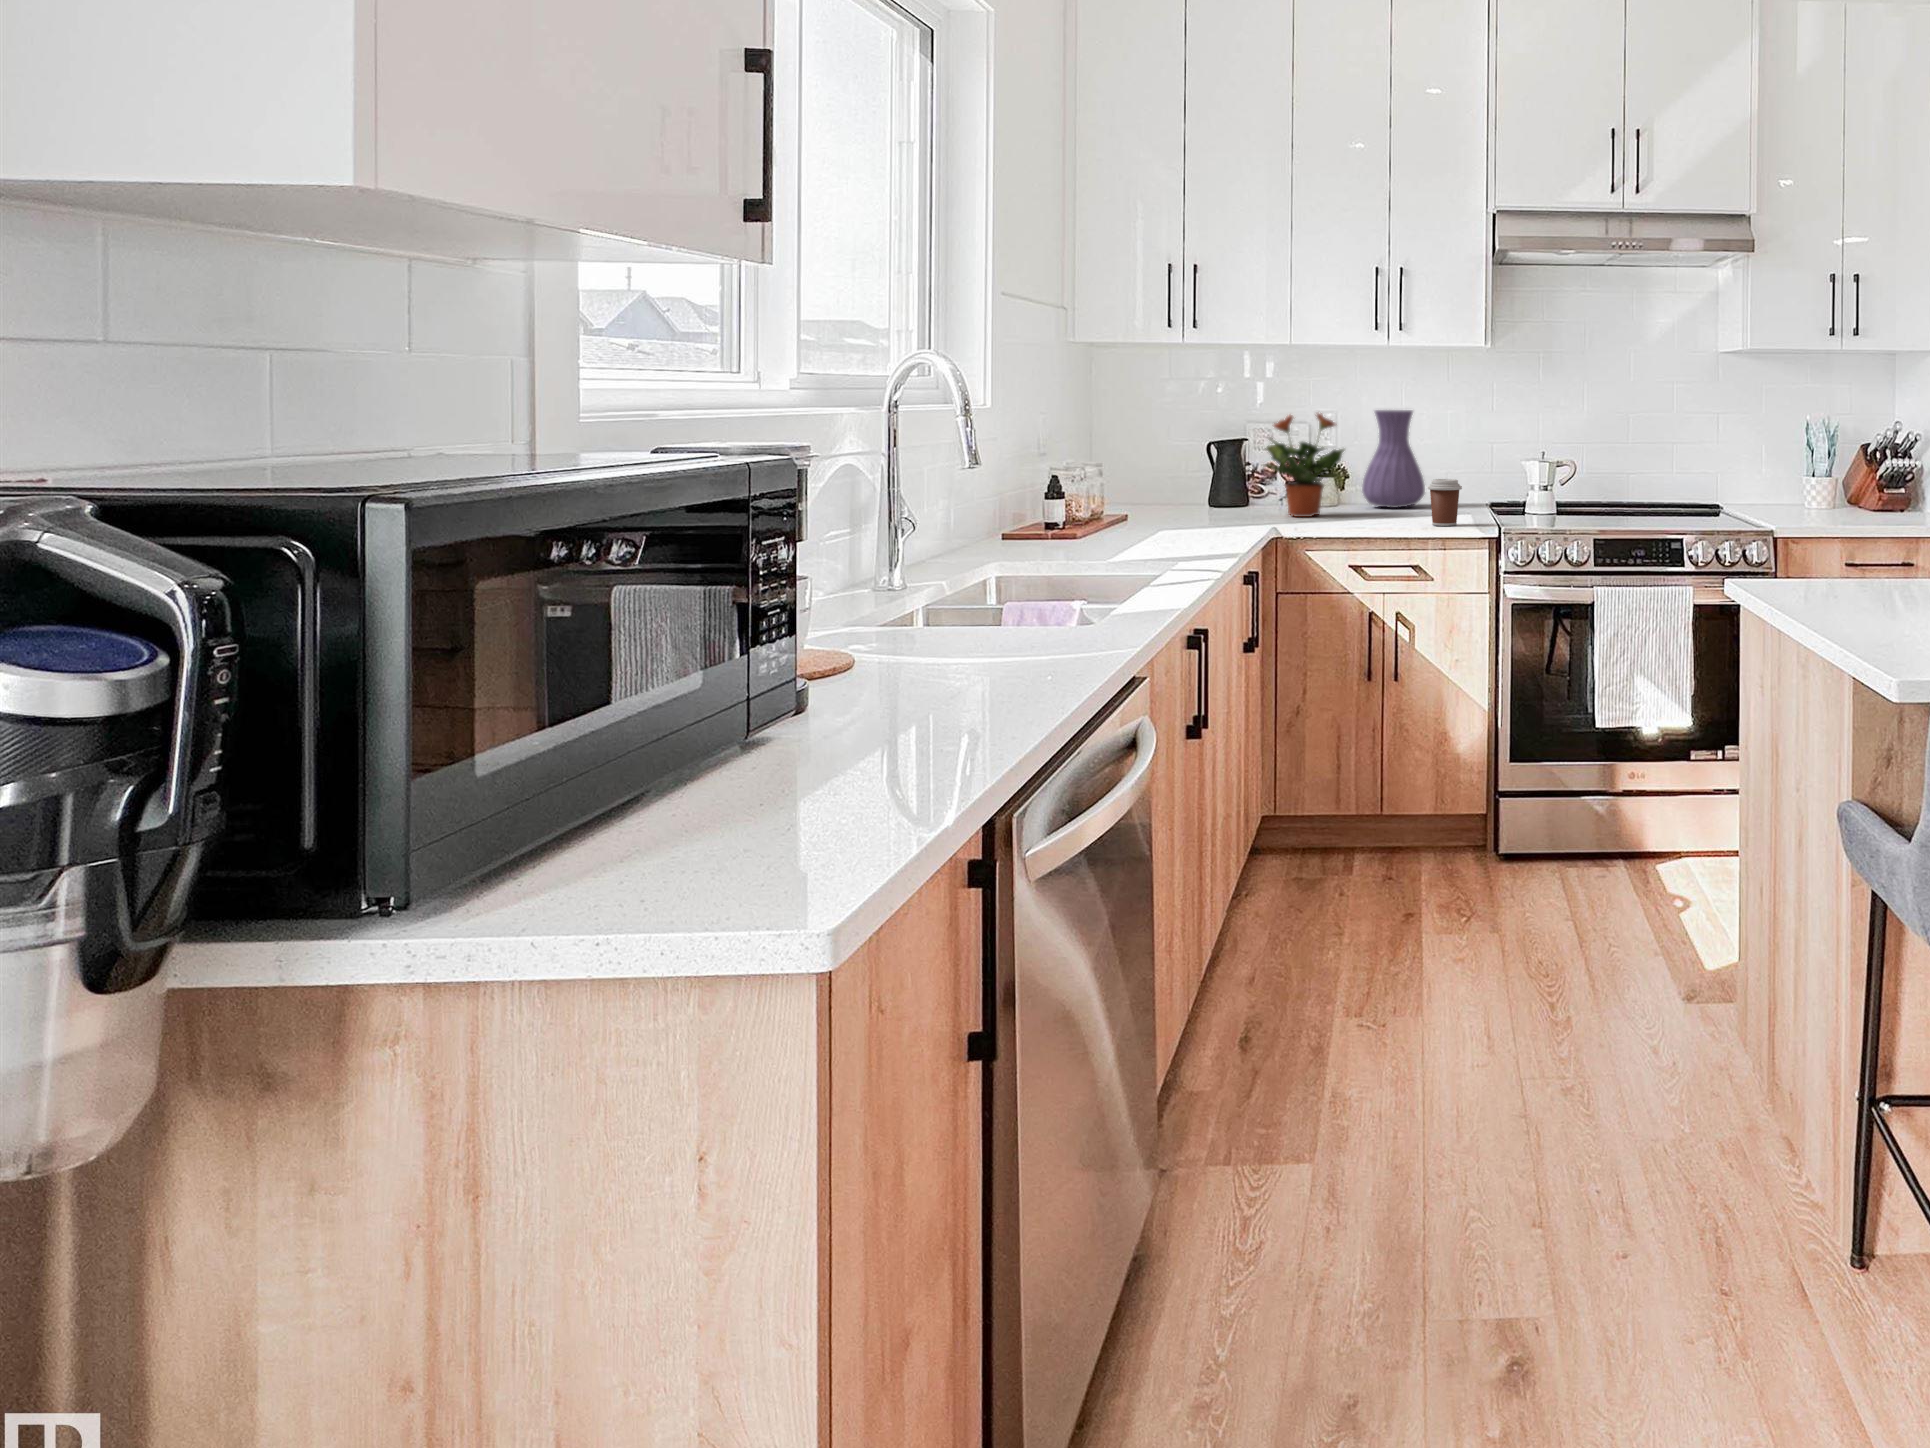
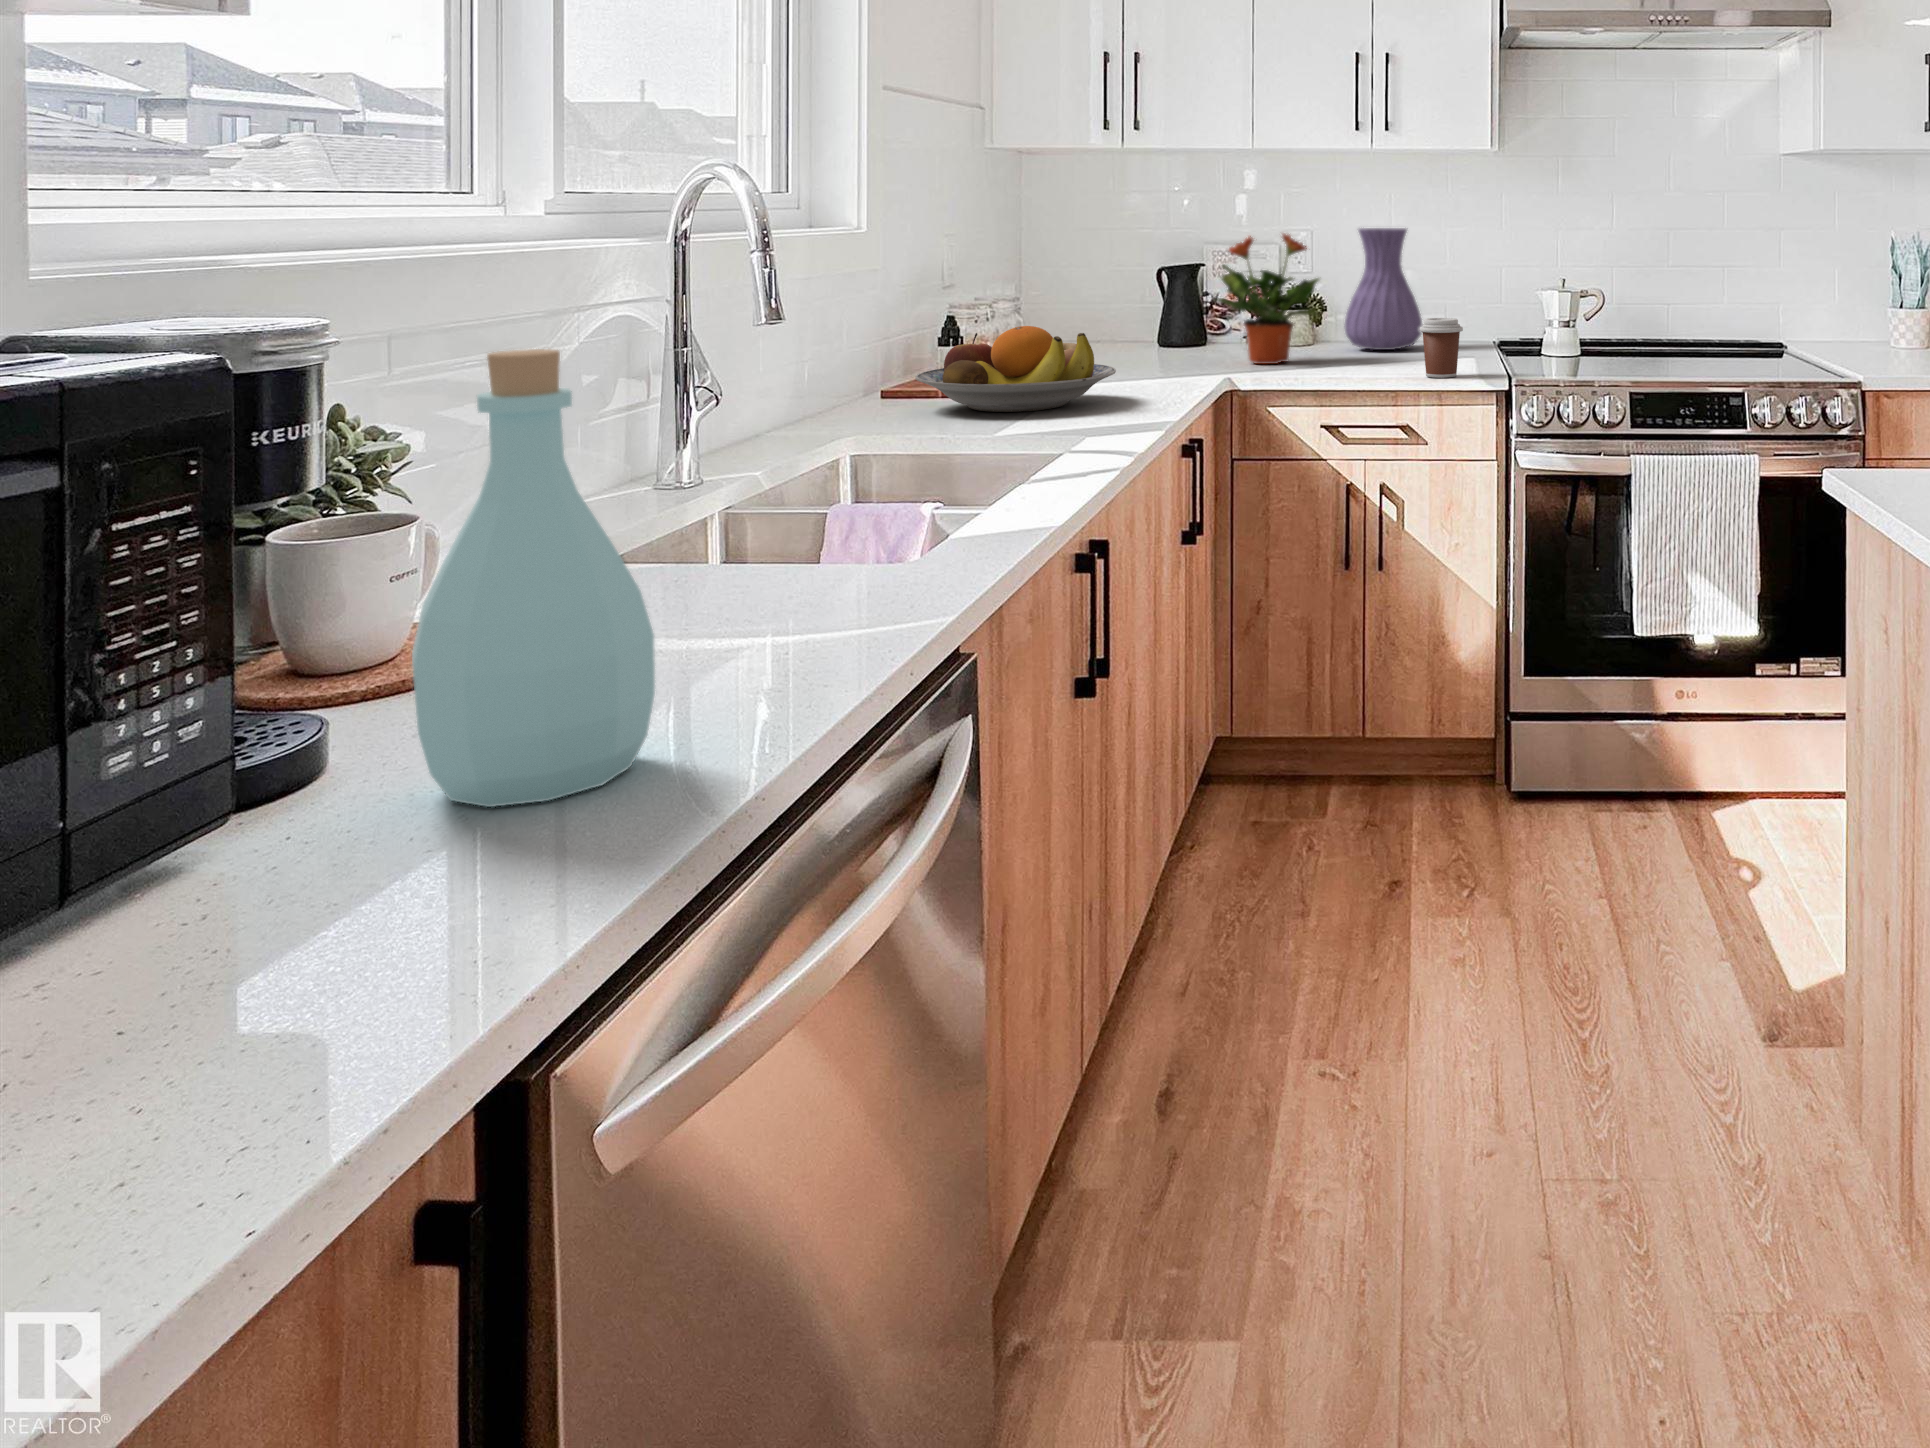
bottle: none [845,461,992,749] -> present [412,349,655,807]
fruit bowl: none [1039,481,1194,547] -> present [915,326,1116,412]

